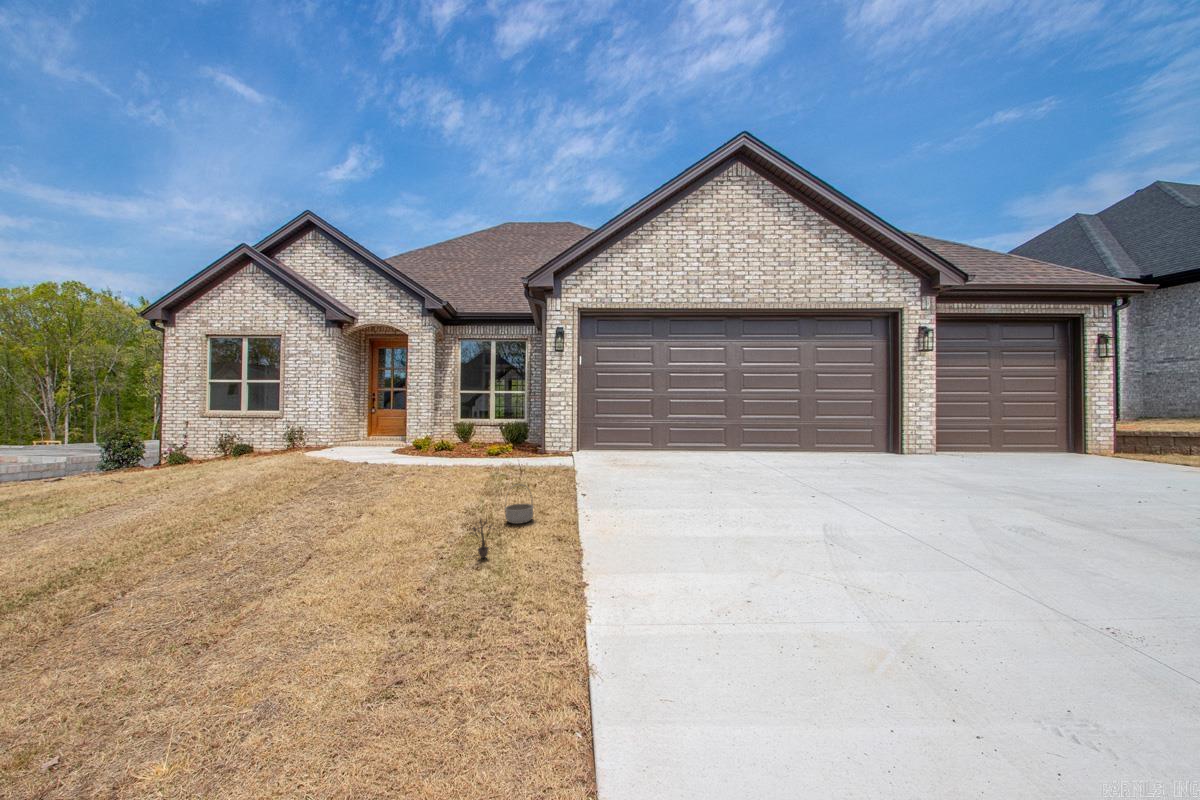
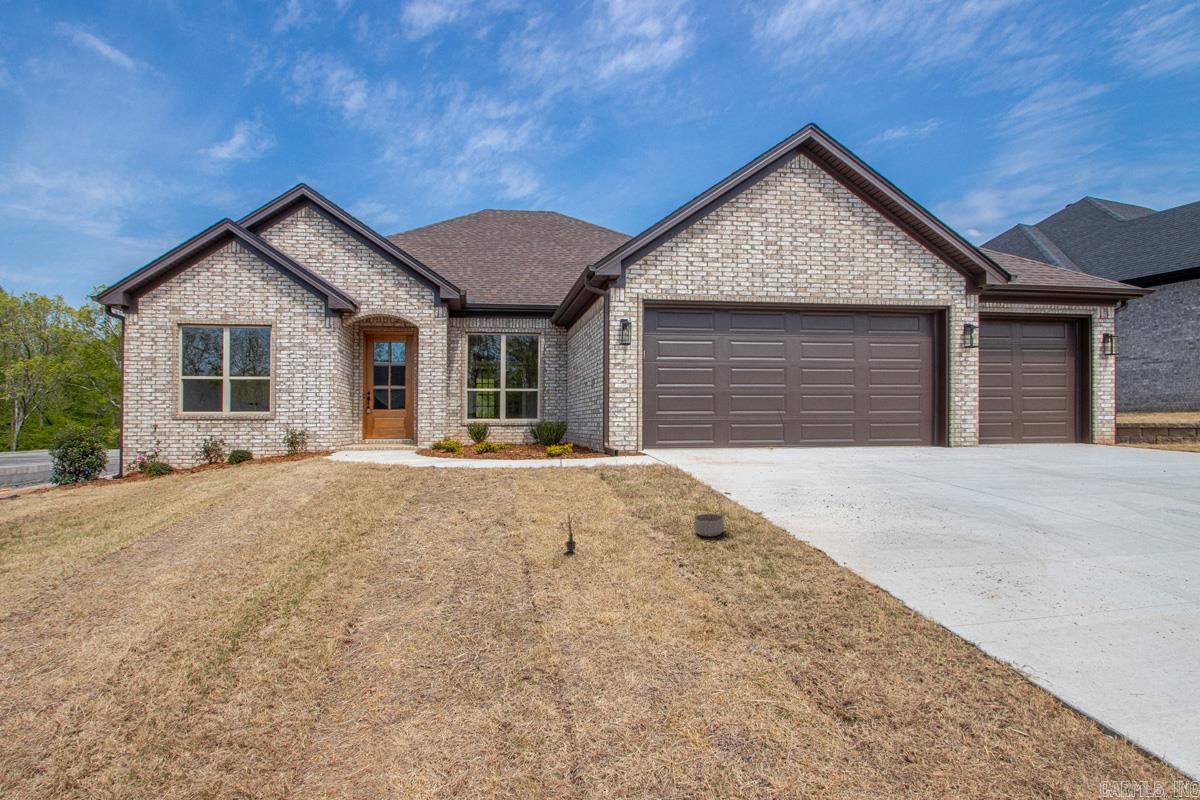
decorative plant: present [466,519,495,558] -> present [560,515,581,552]

